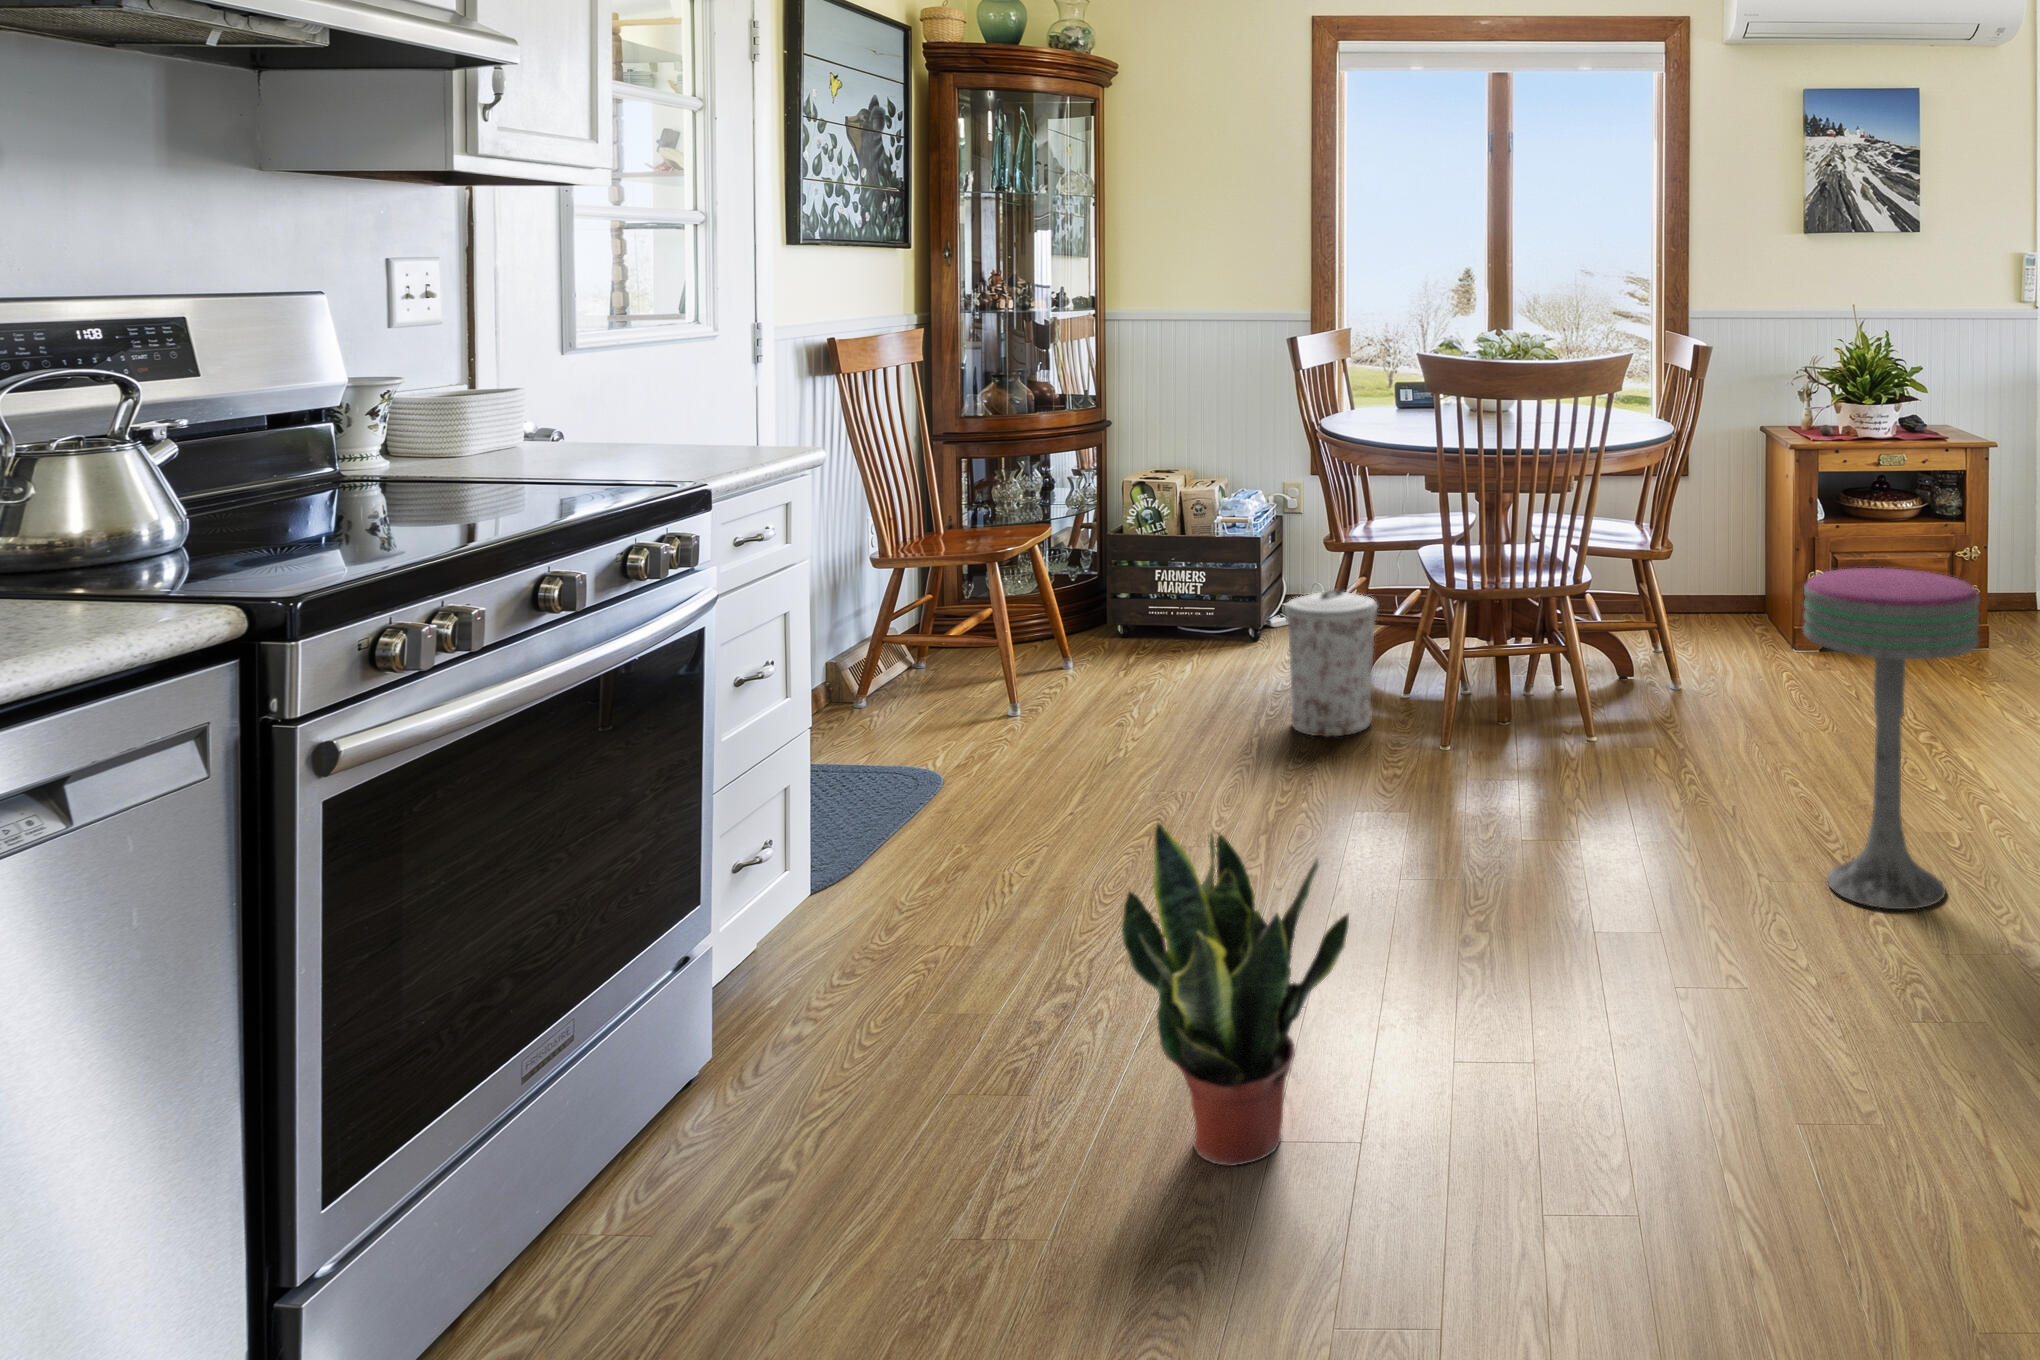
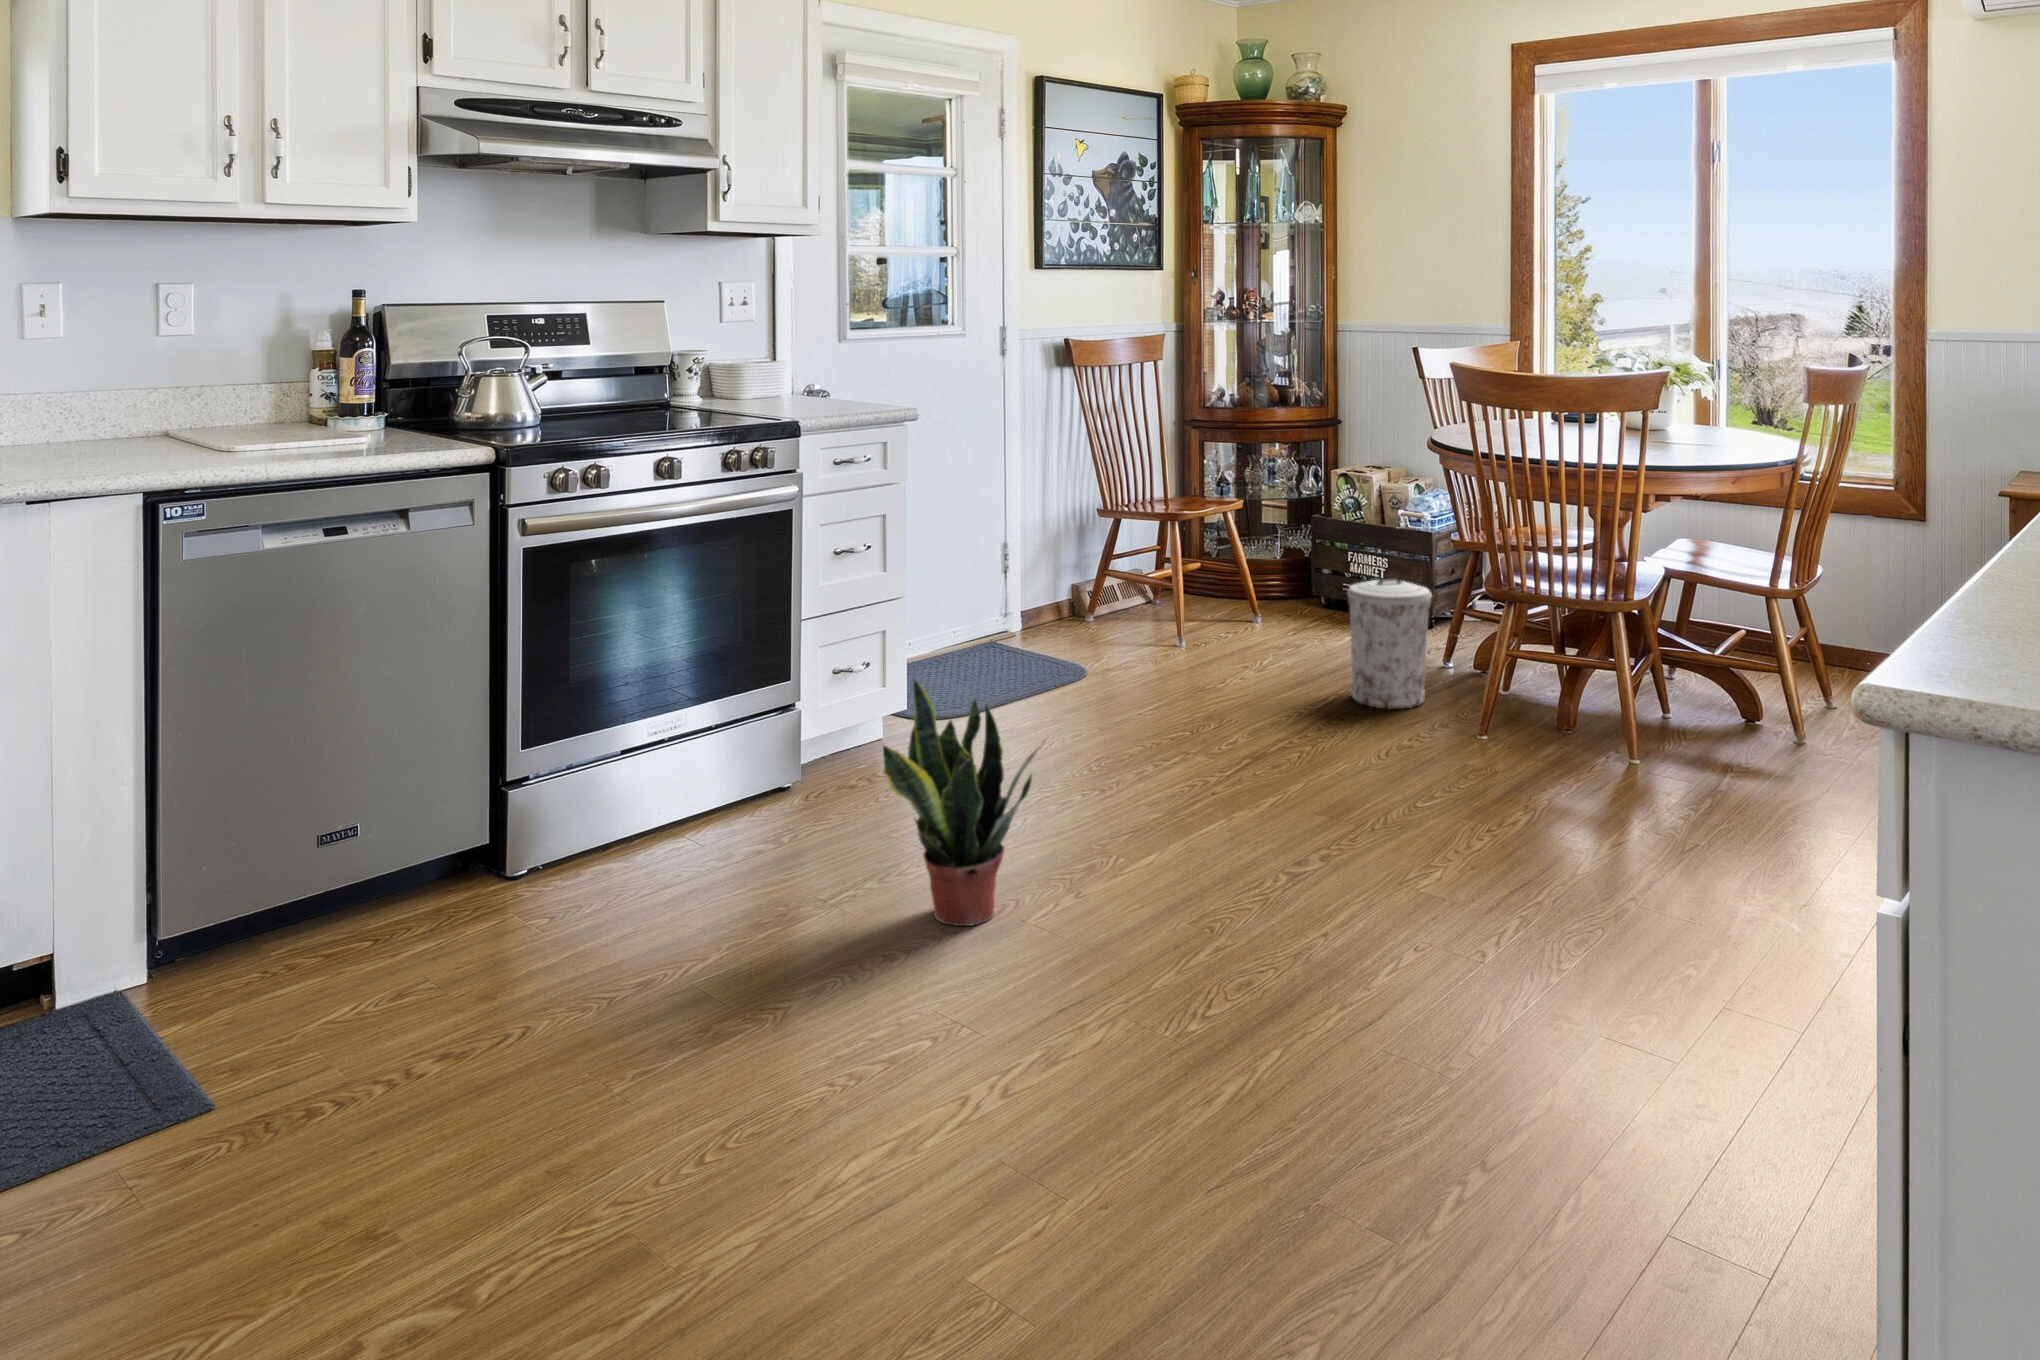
bar stool: present [1804,568,1980,910] -> none [1606,599,1794,948]

